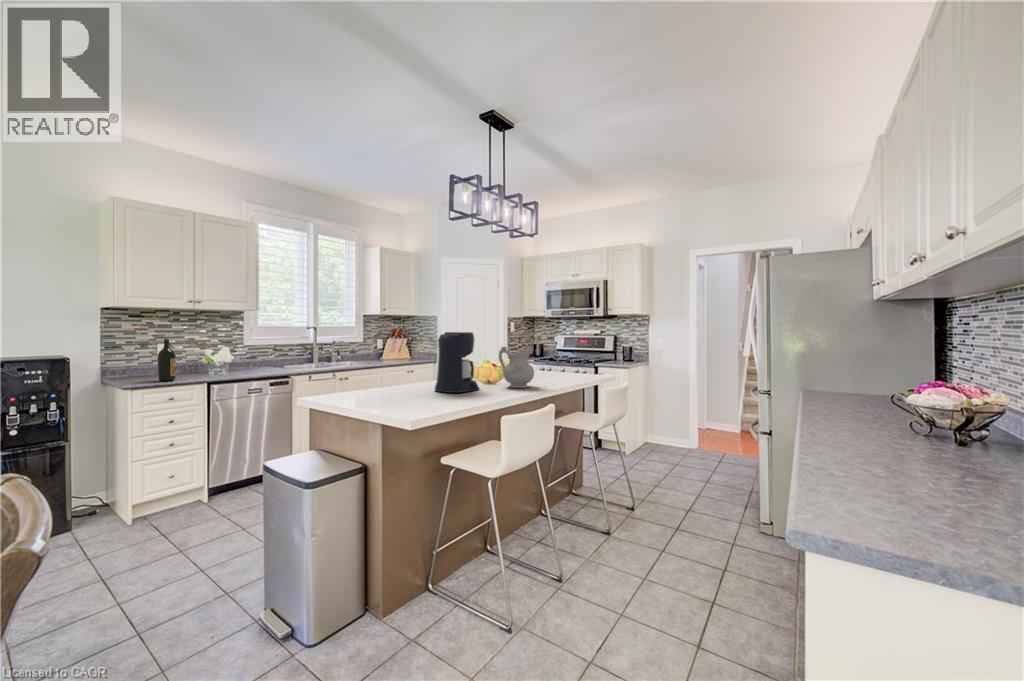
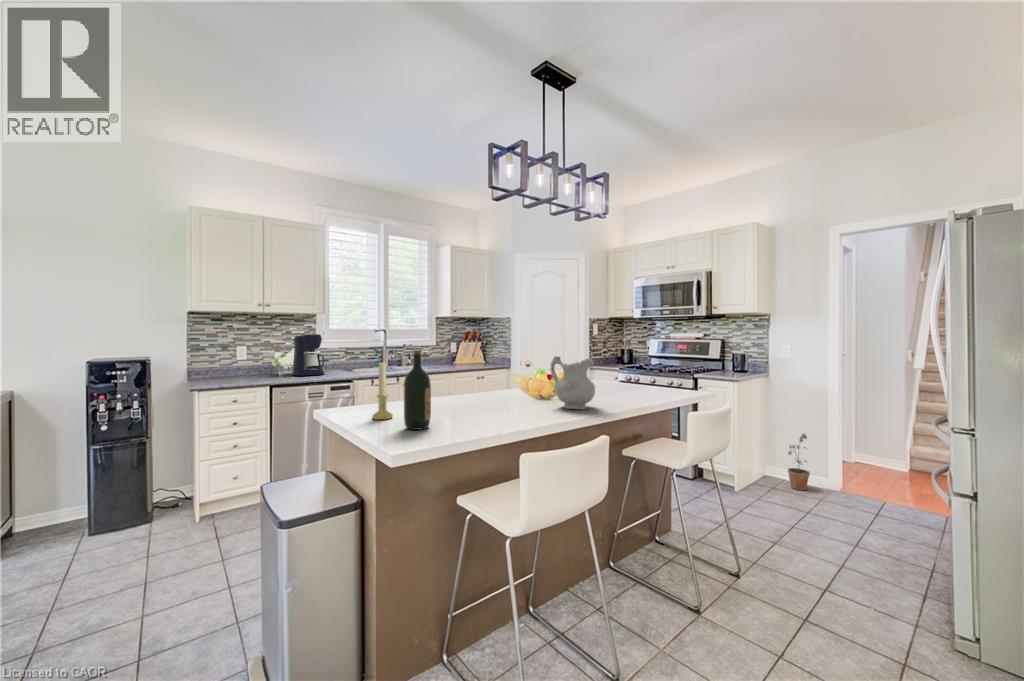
coffee maker: present [435,332,479,393] -> present [292,334,325,376]
wine bottle: present [157,339,176,381] -> present [404,350,431,430]
candle holder: none [357,351,375,401] -> present [372,362,393,420]
potted plant: none [662,407,679,451] -> present [788,434,810,490]

